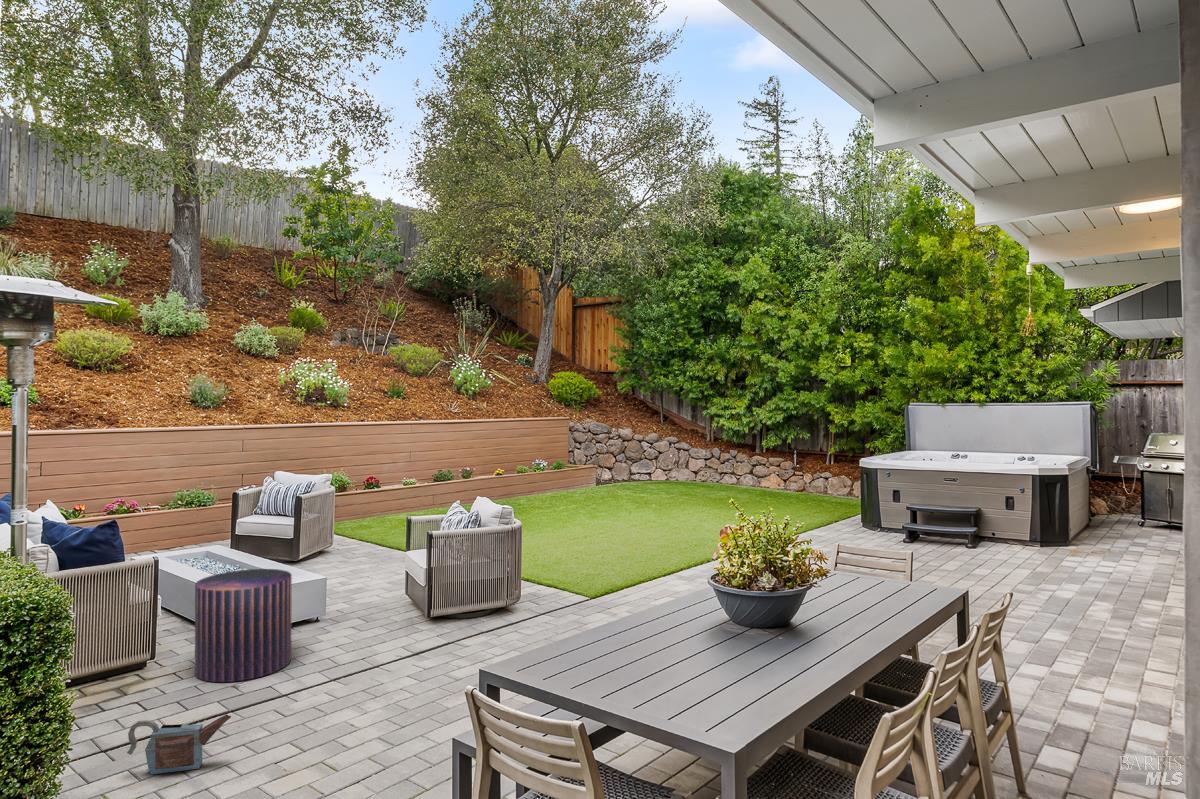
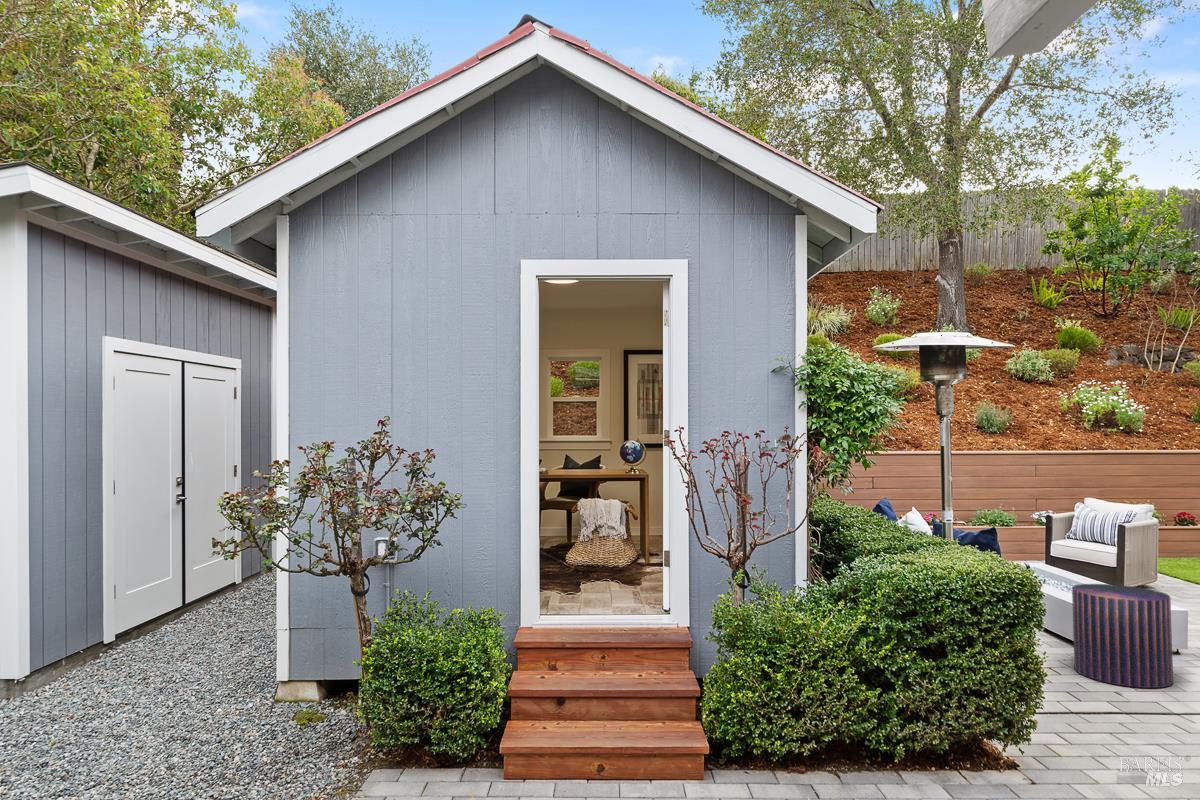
watering can: present [127,714,231,774] -> none [1065,687,1160,743]

